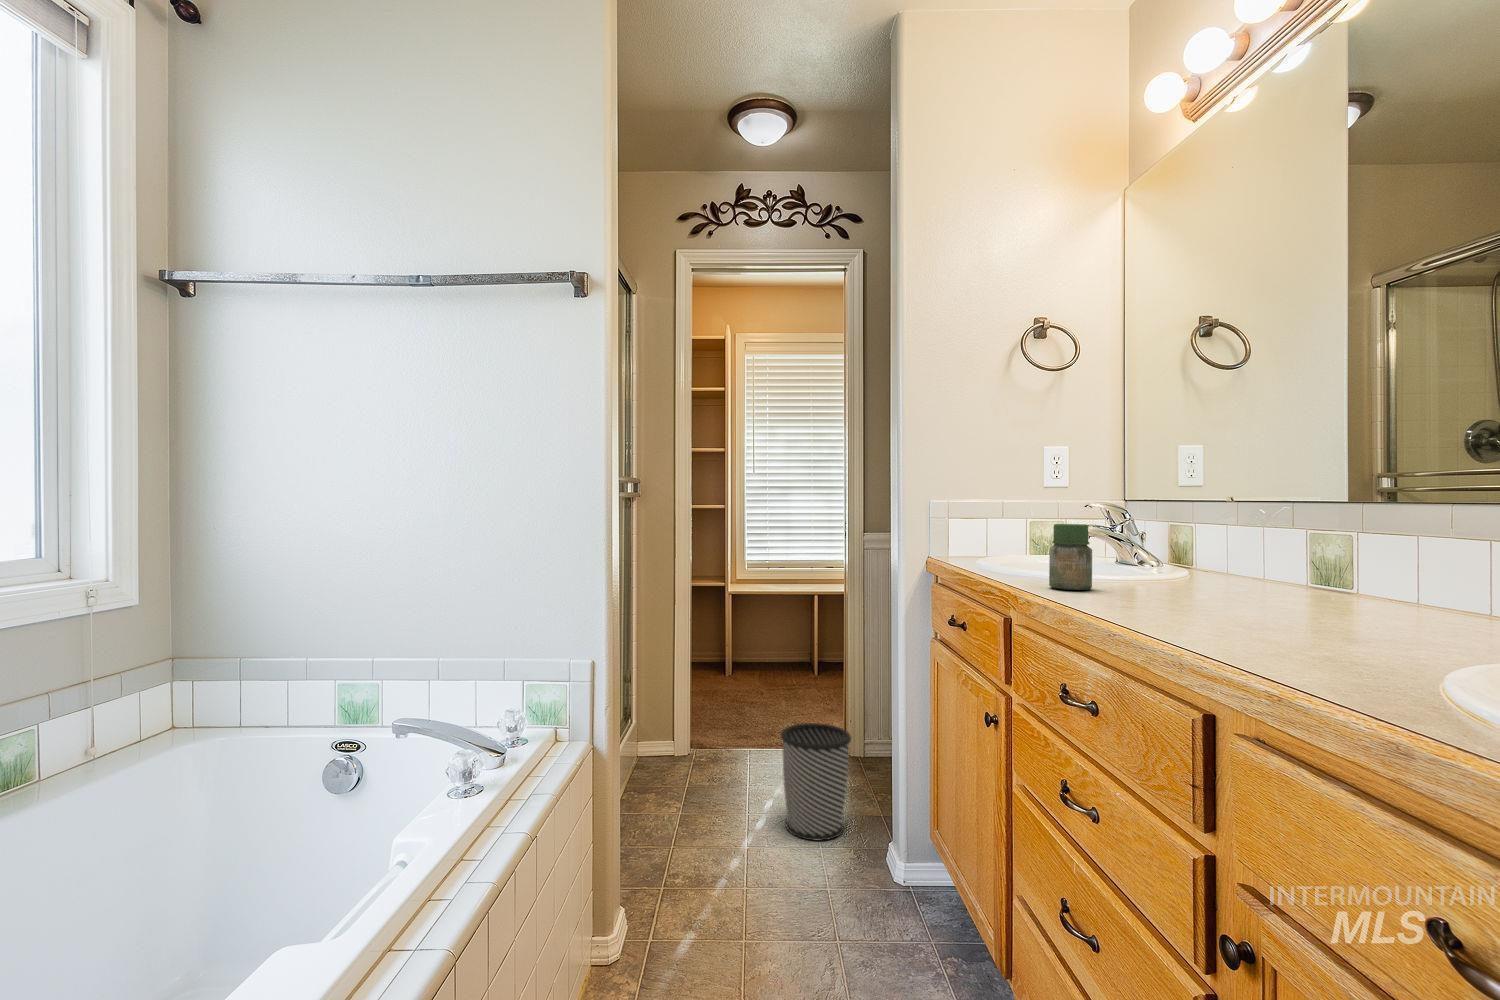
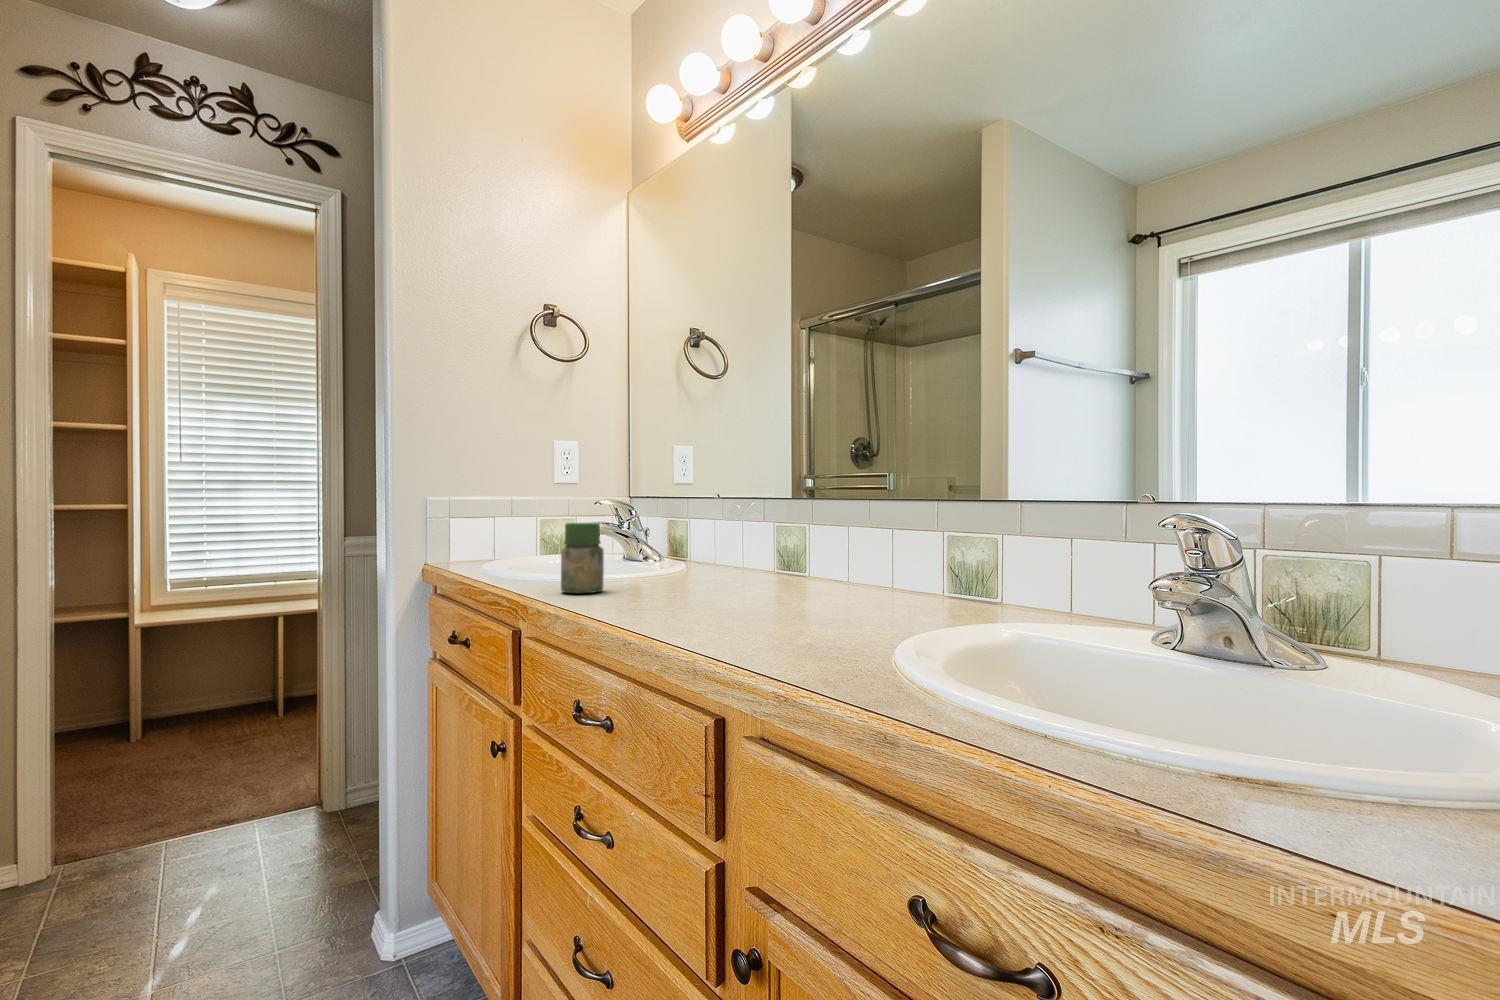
wastebasket: present [781,723,851,841] -> none [210,787,323,952]

